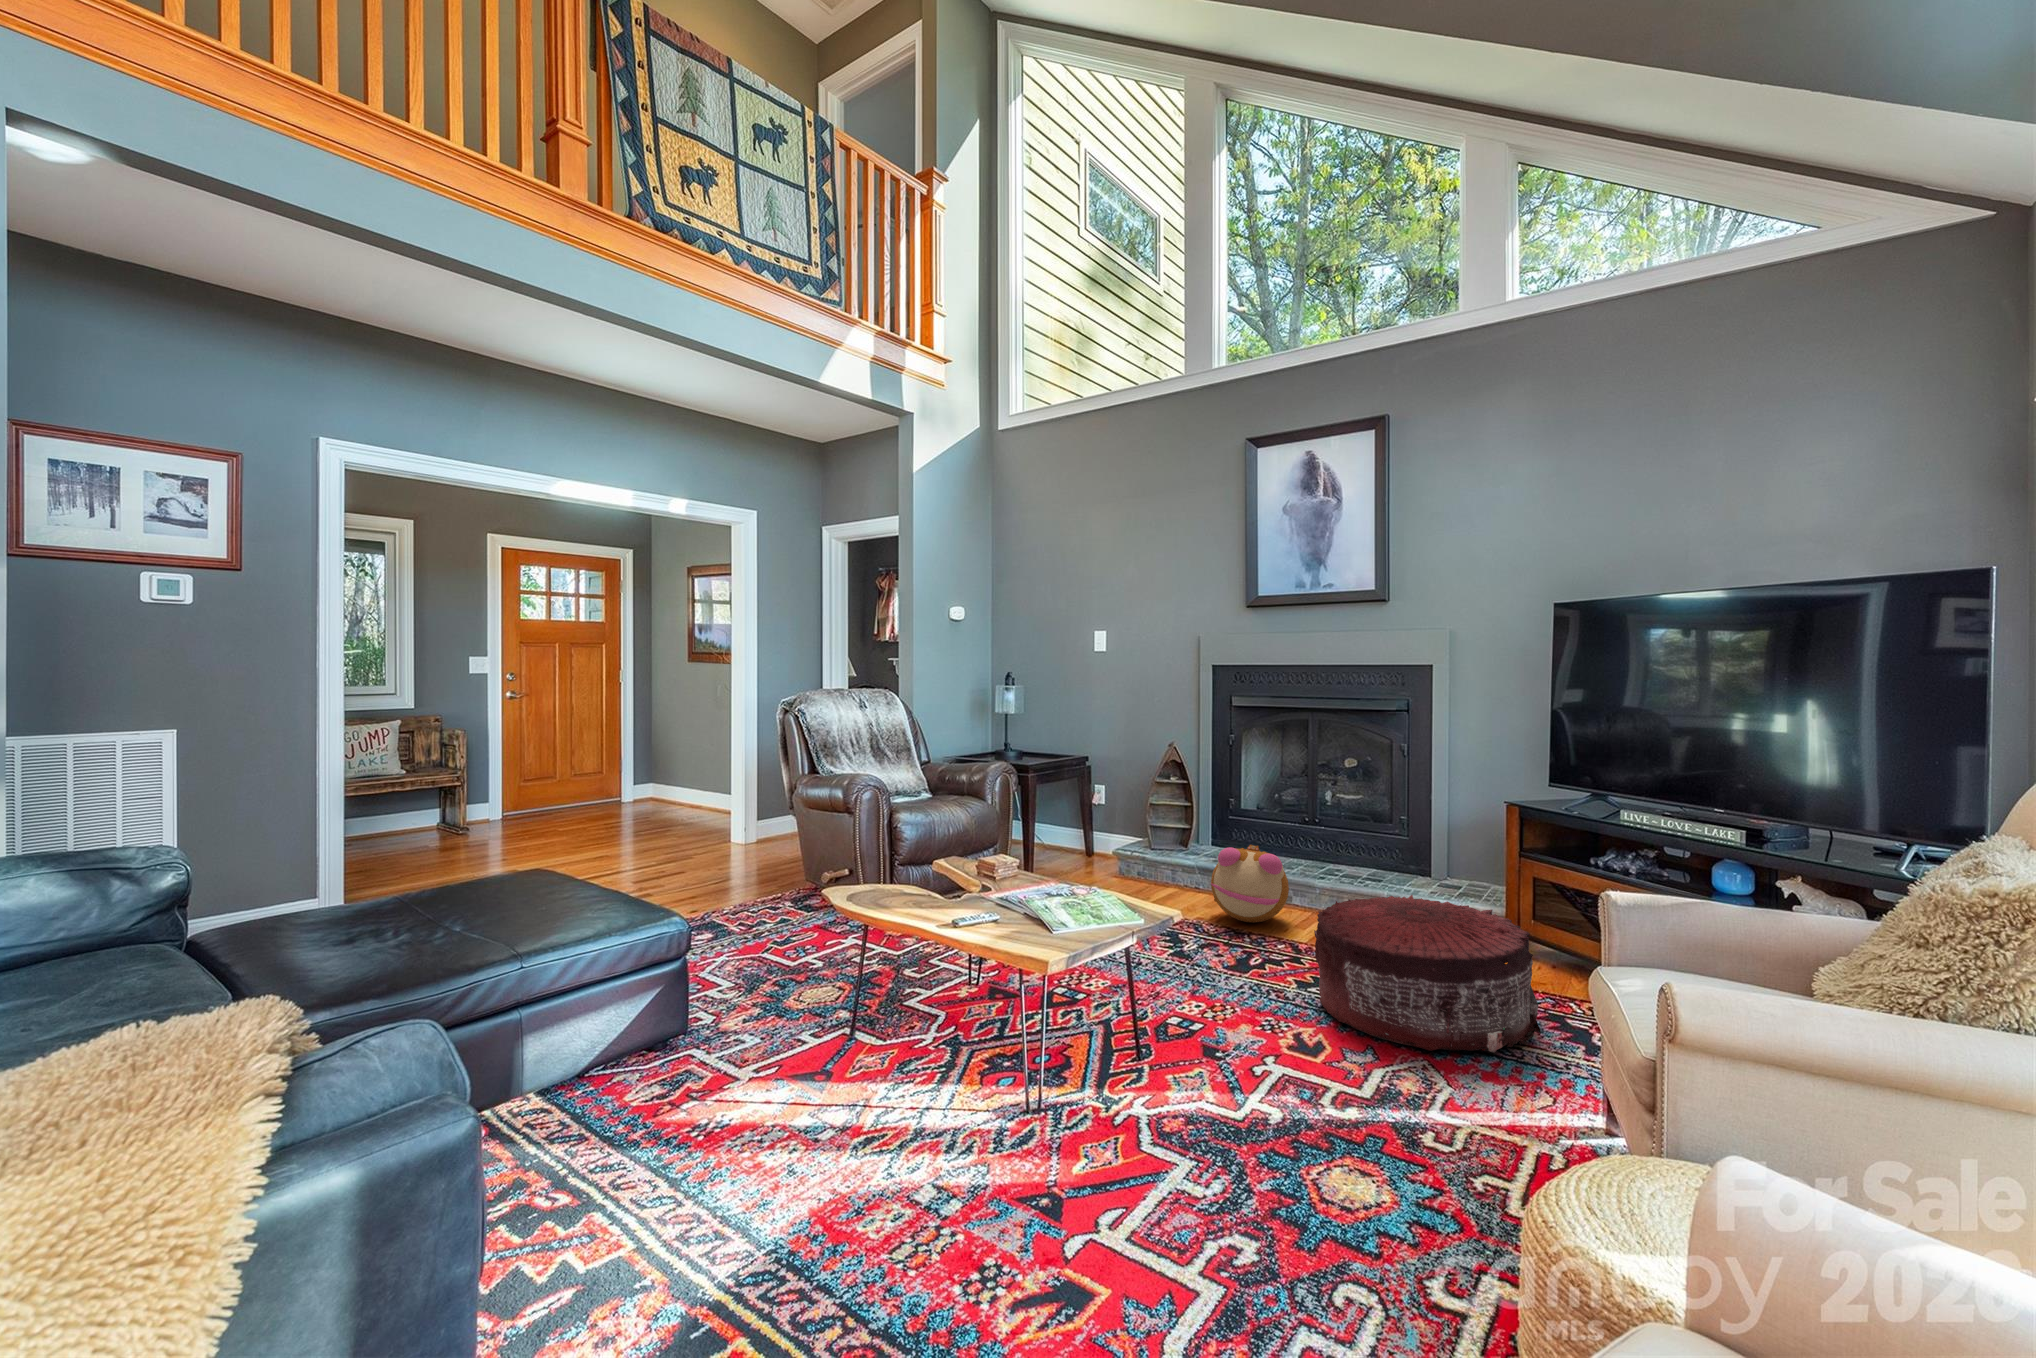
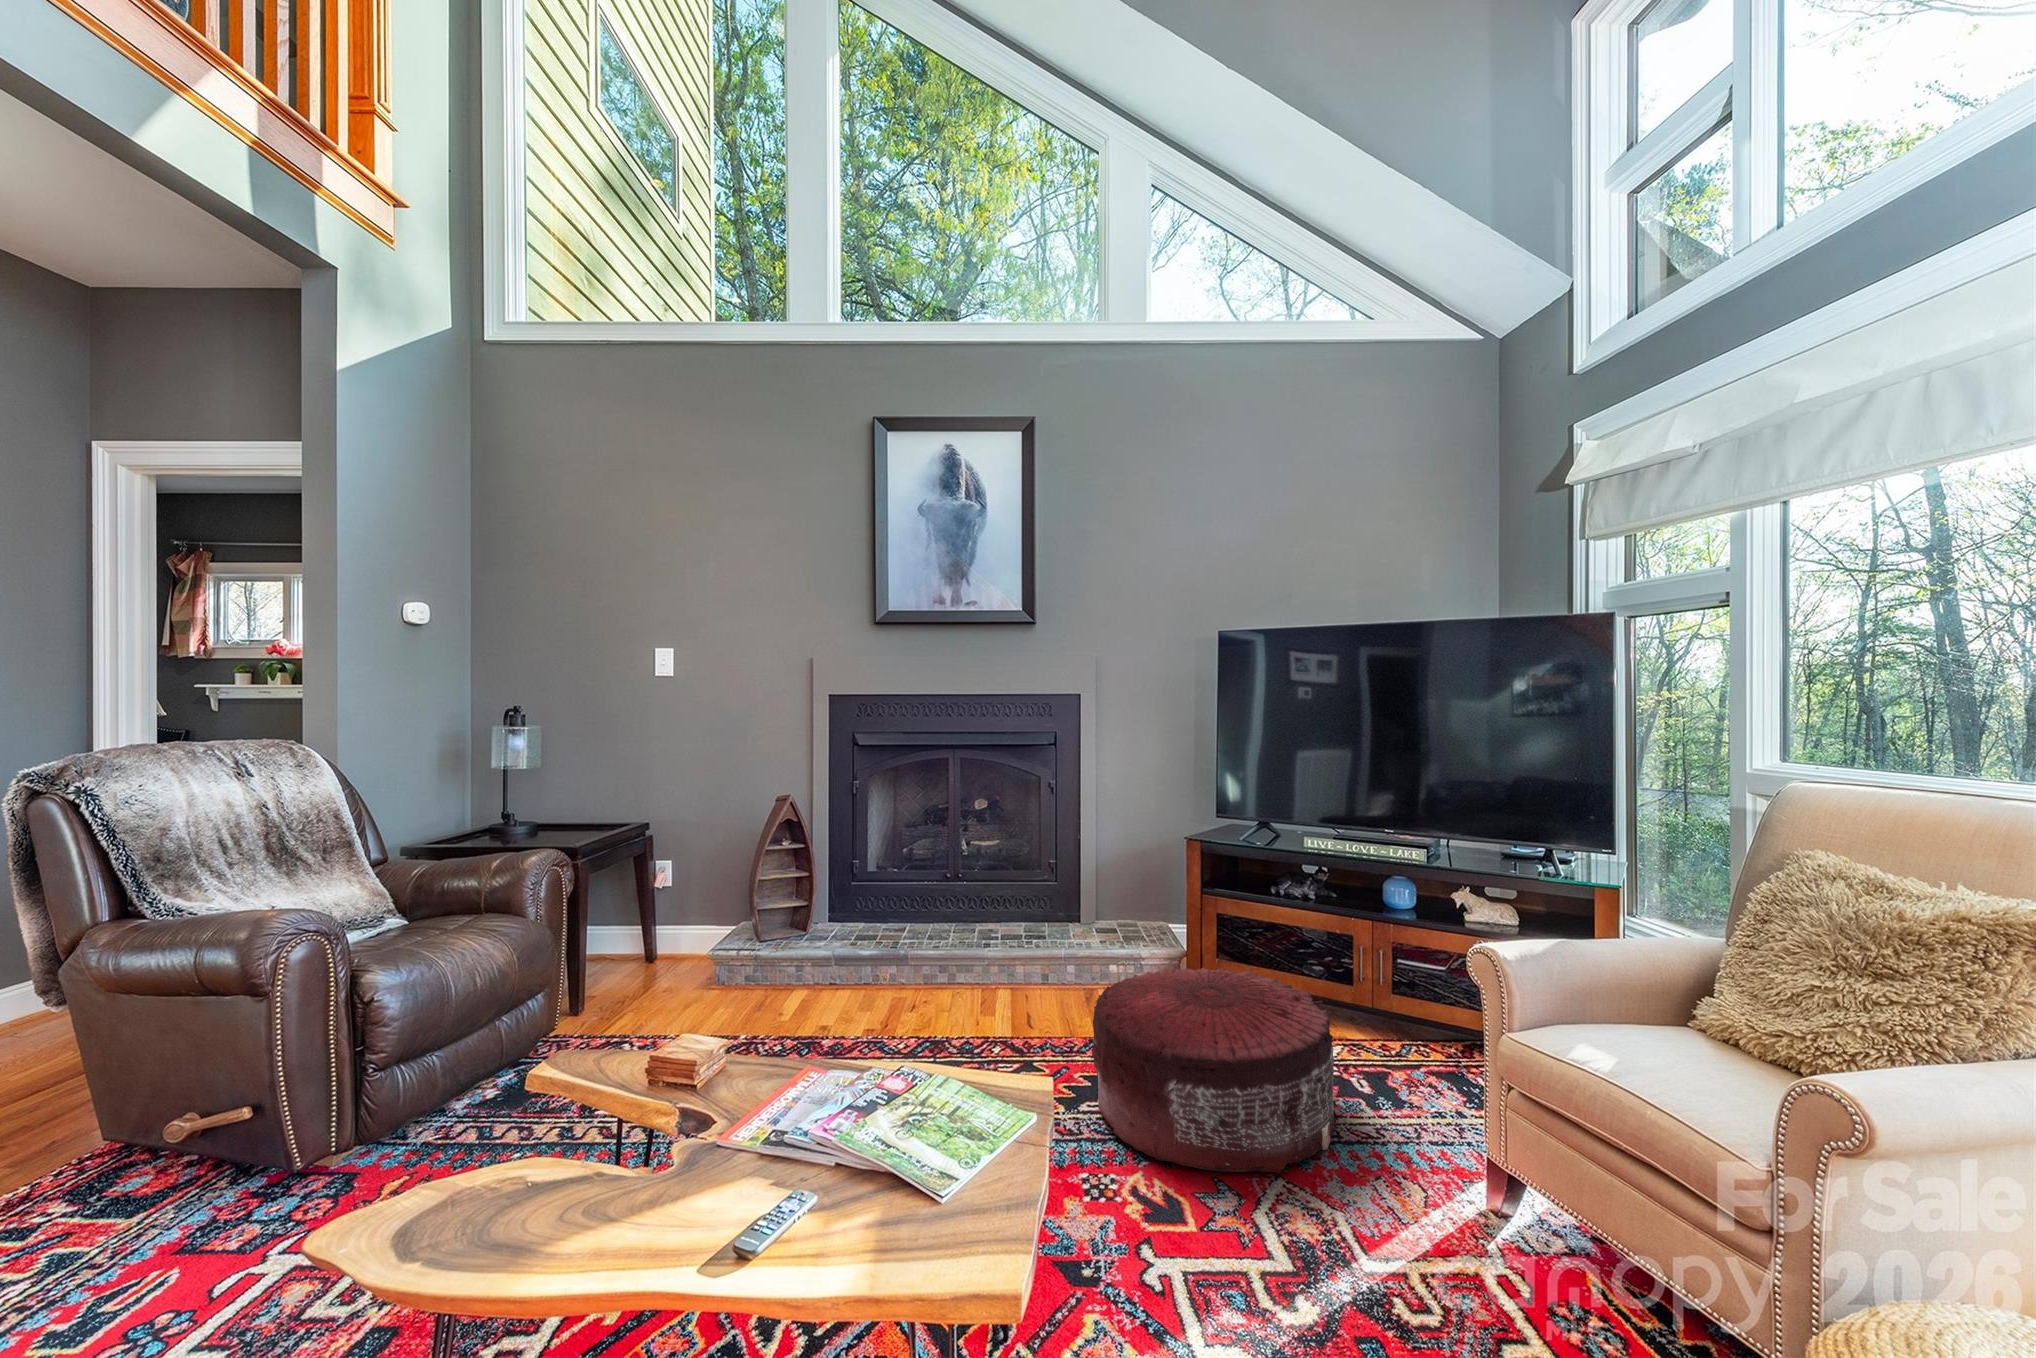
plush toy: present [1211,845,1289,923] -> none [885,926,983,1028]

